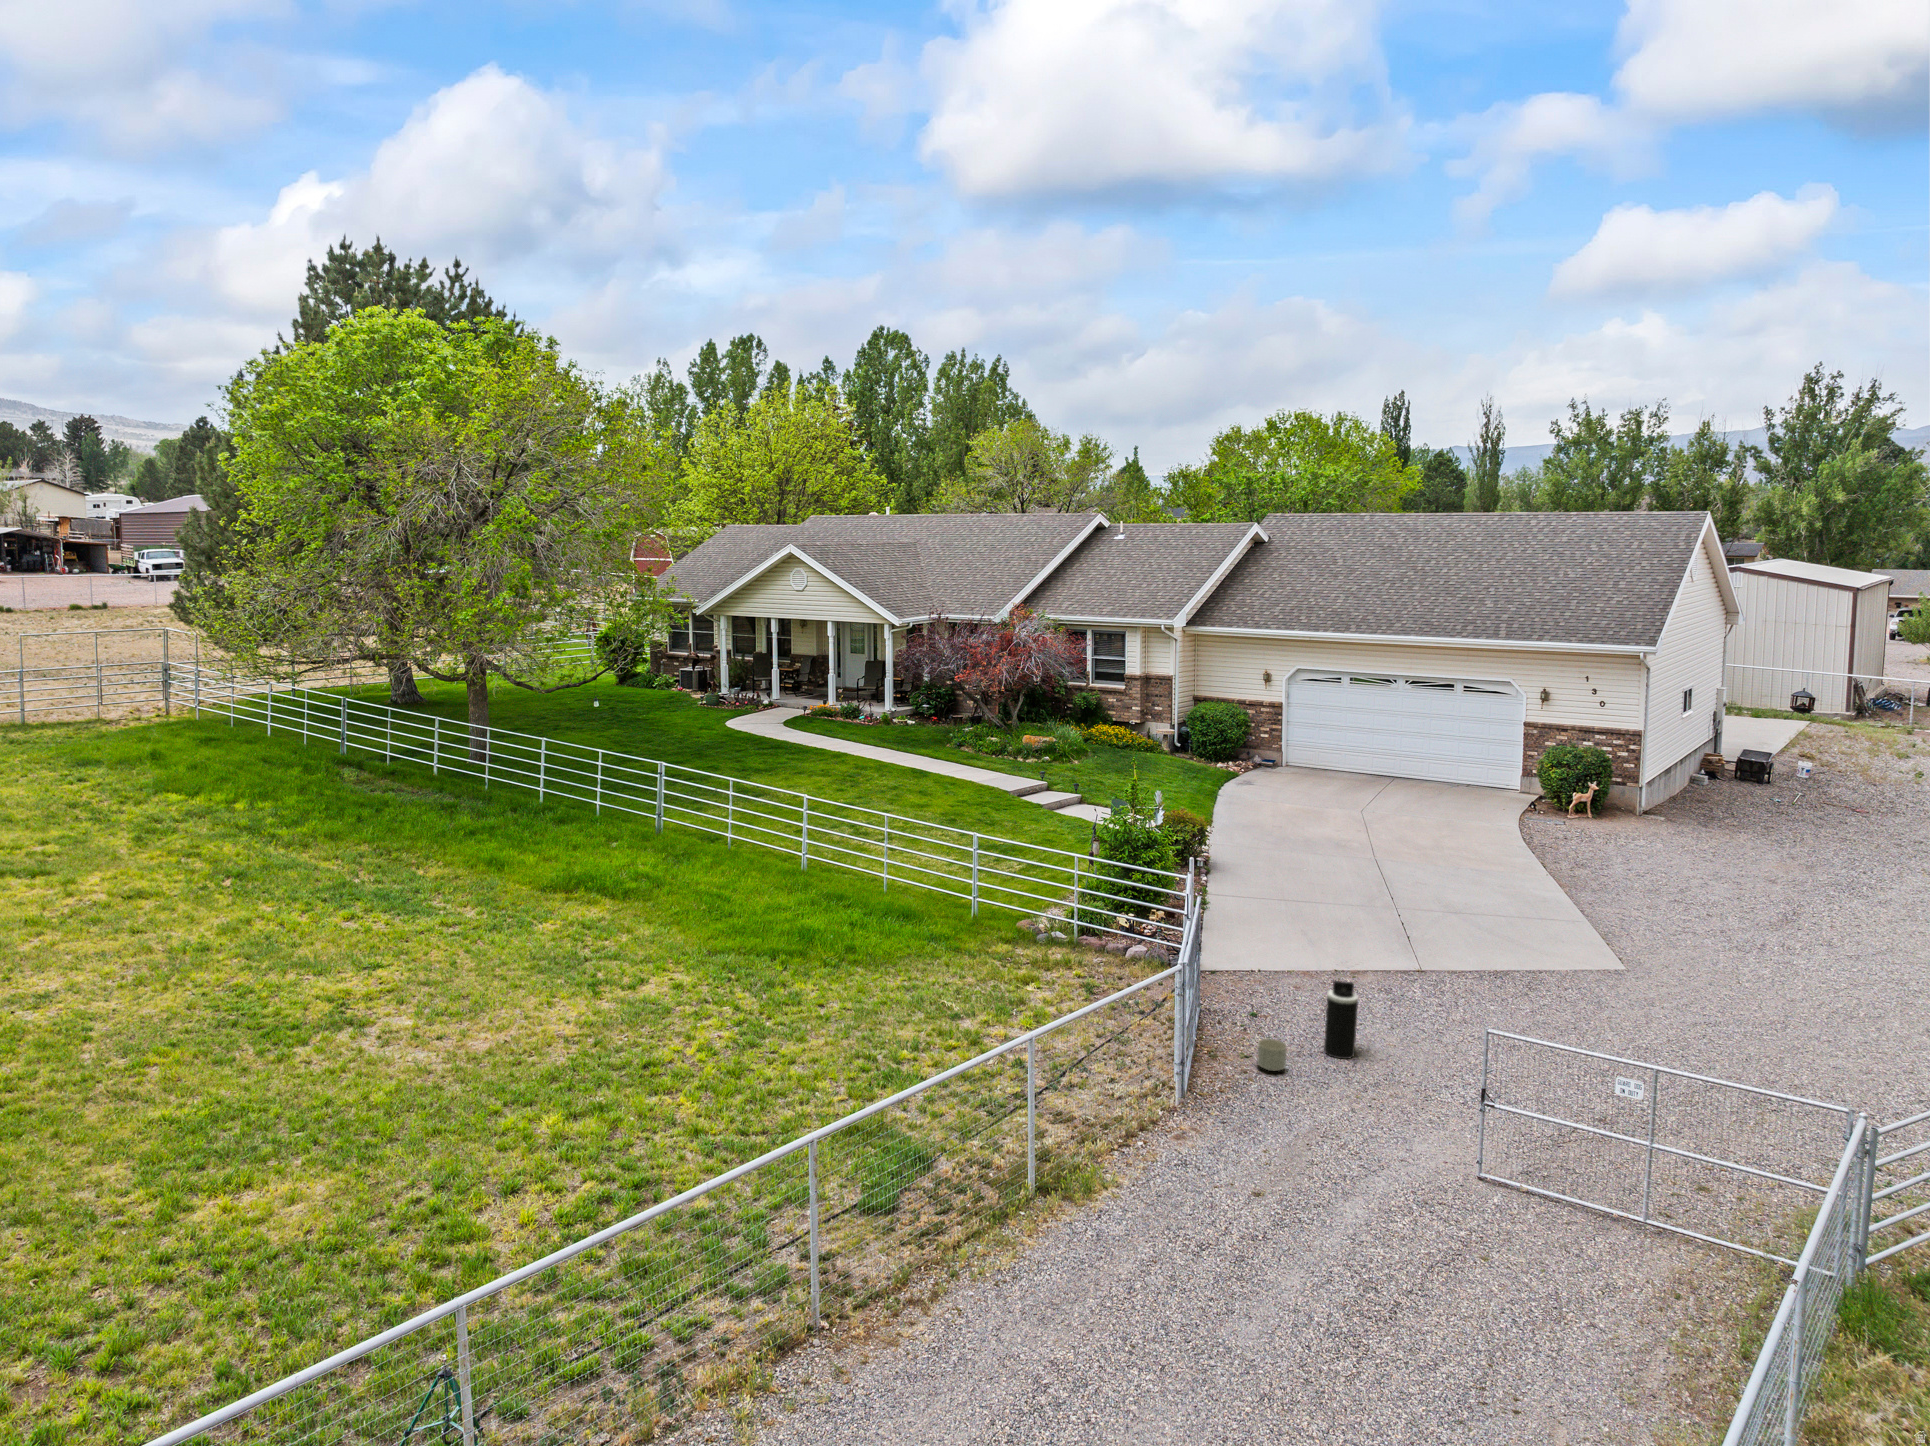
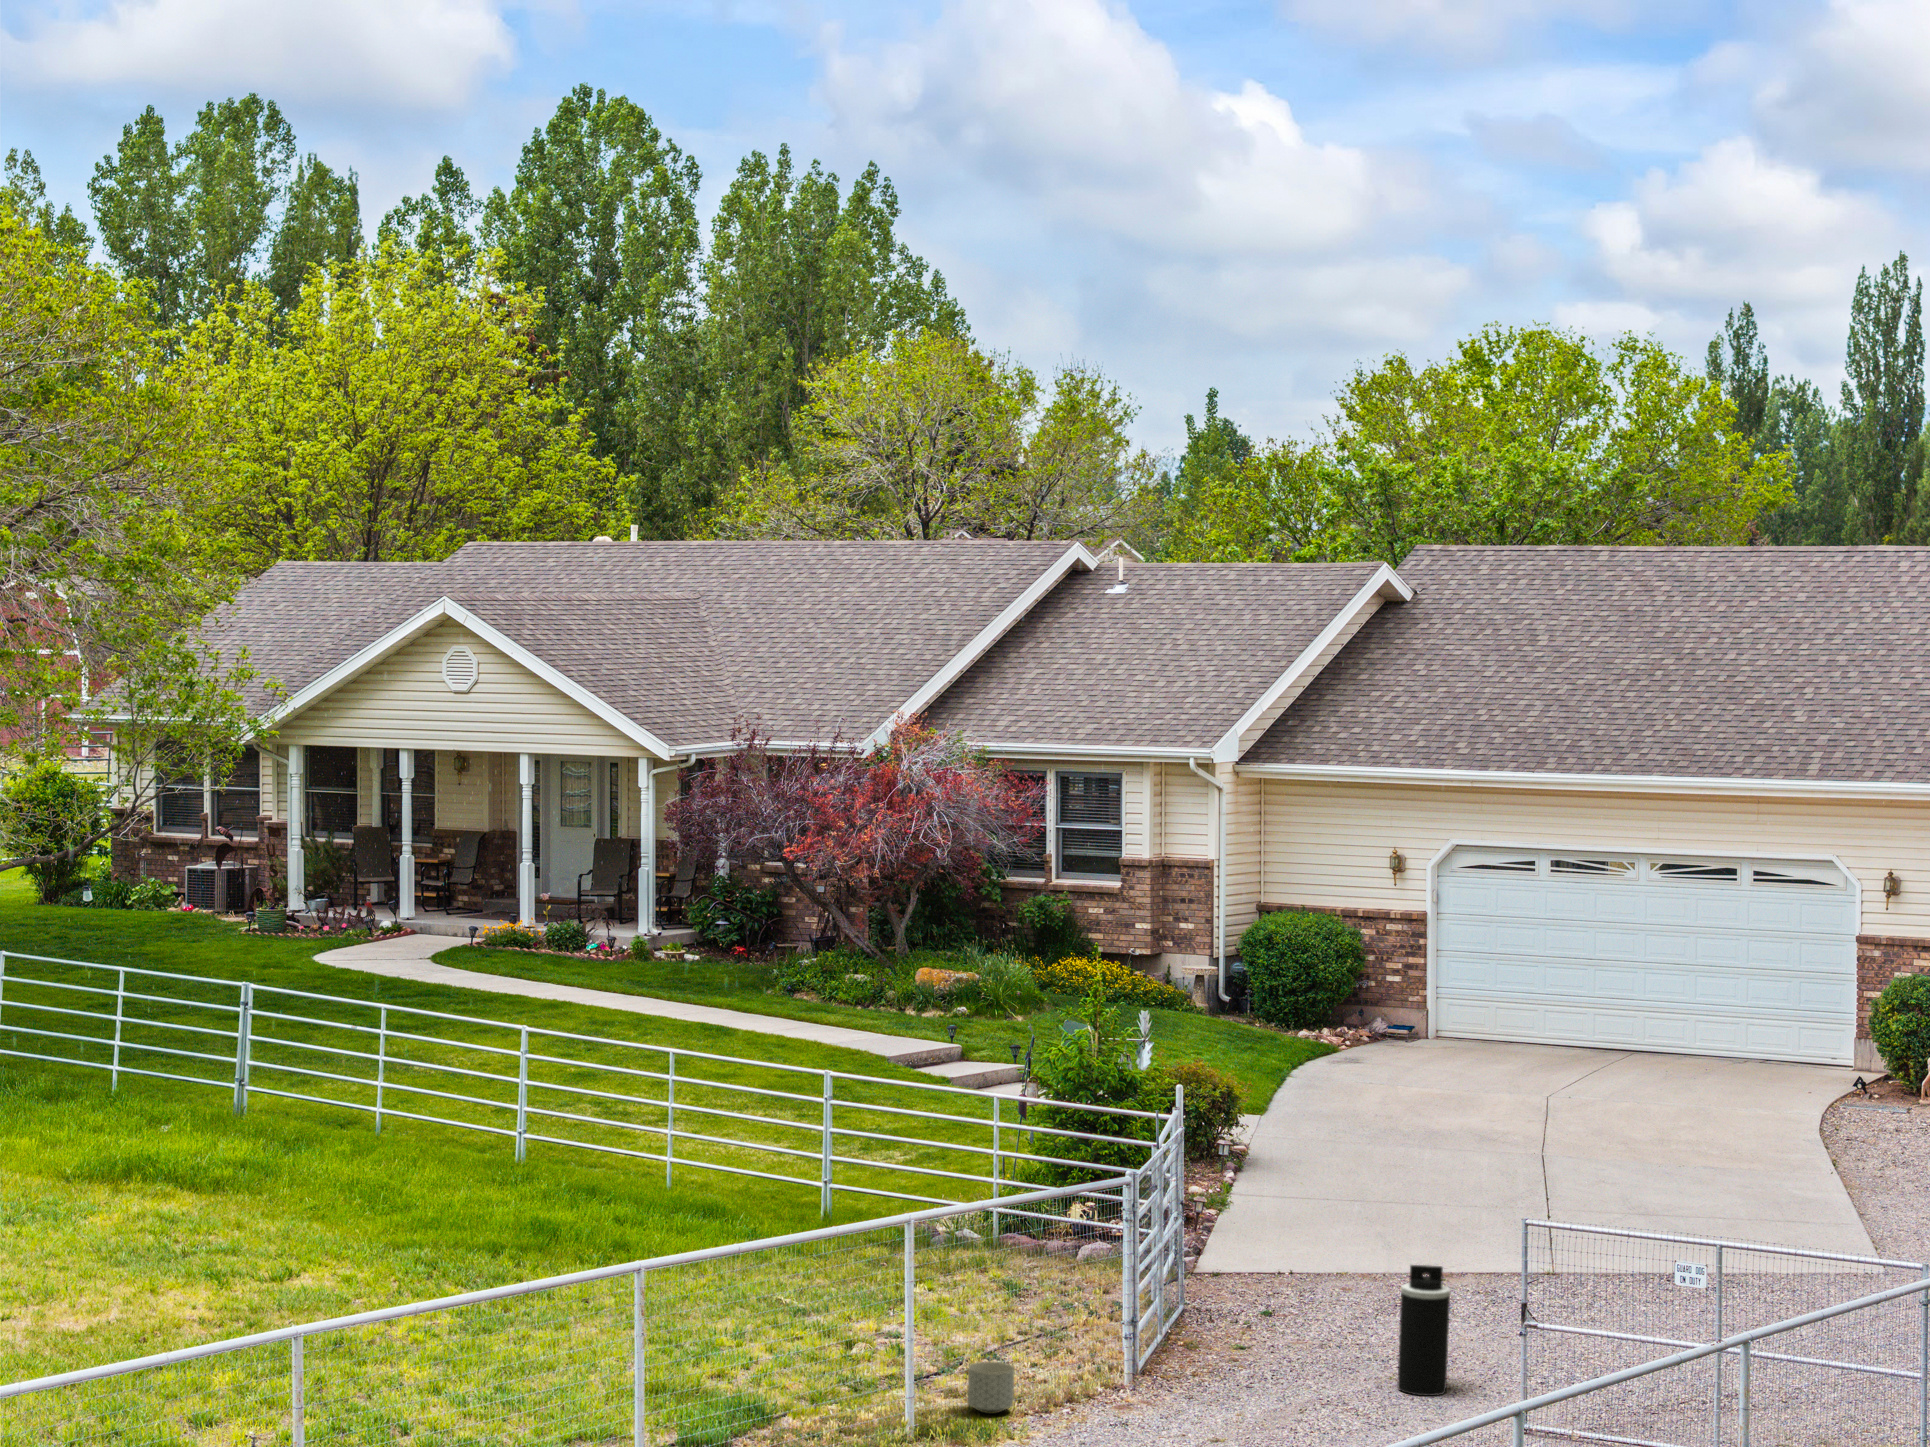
planter: present [1257,1039,1287,1071] -> present [967,1362,1015,1414]

